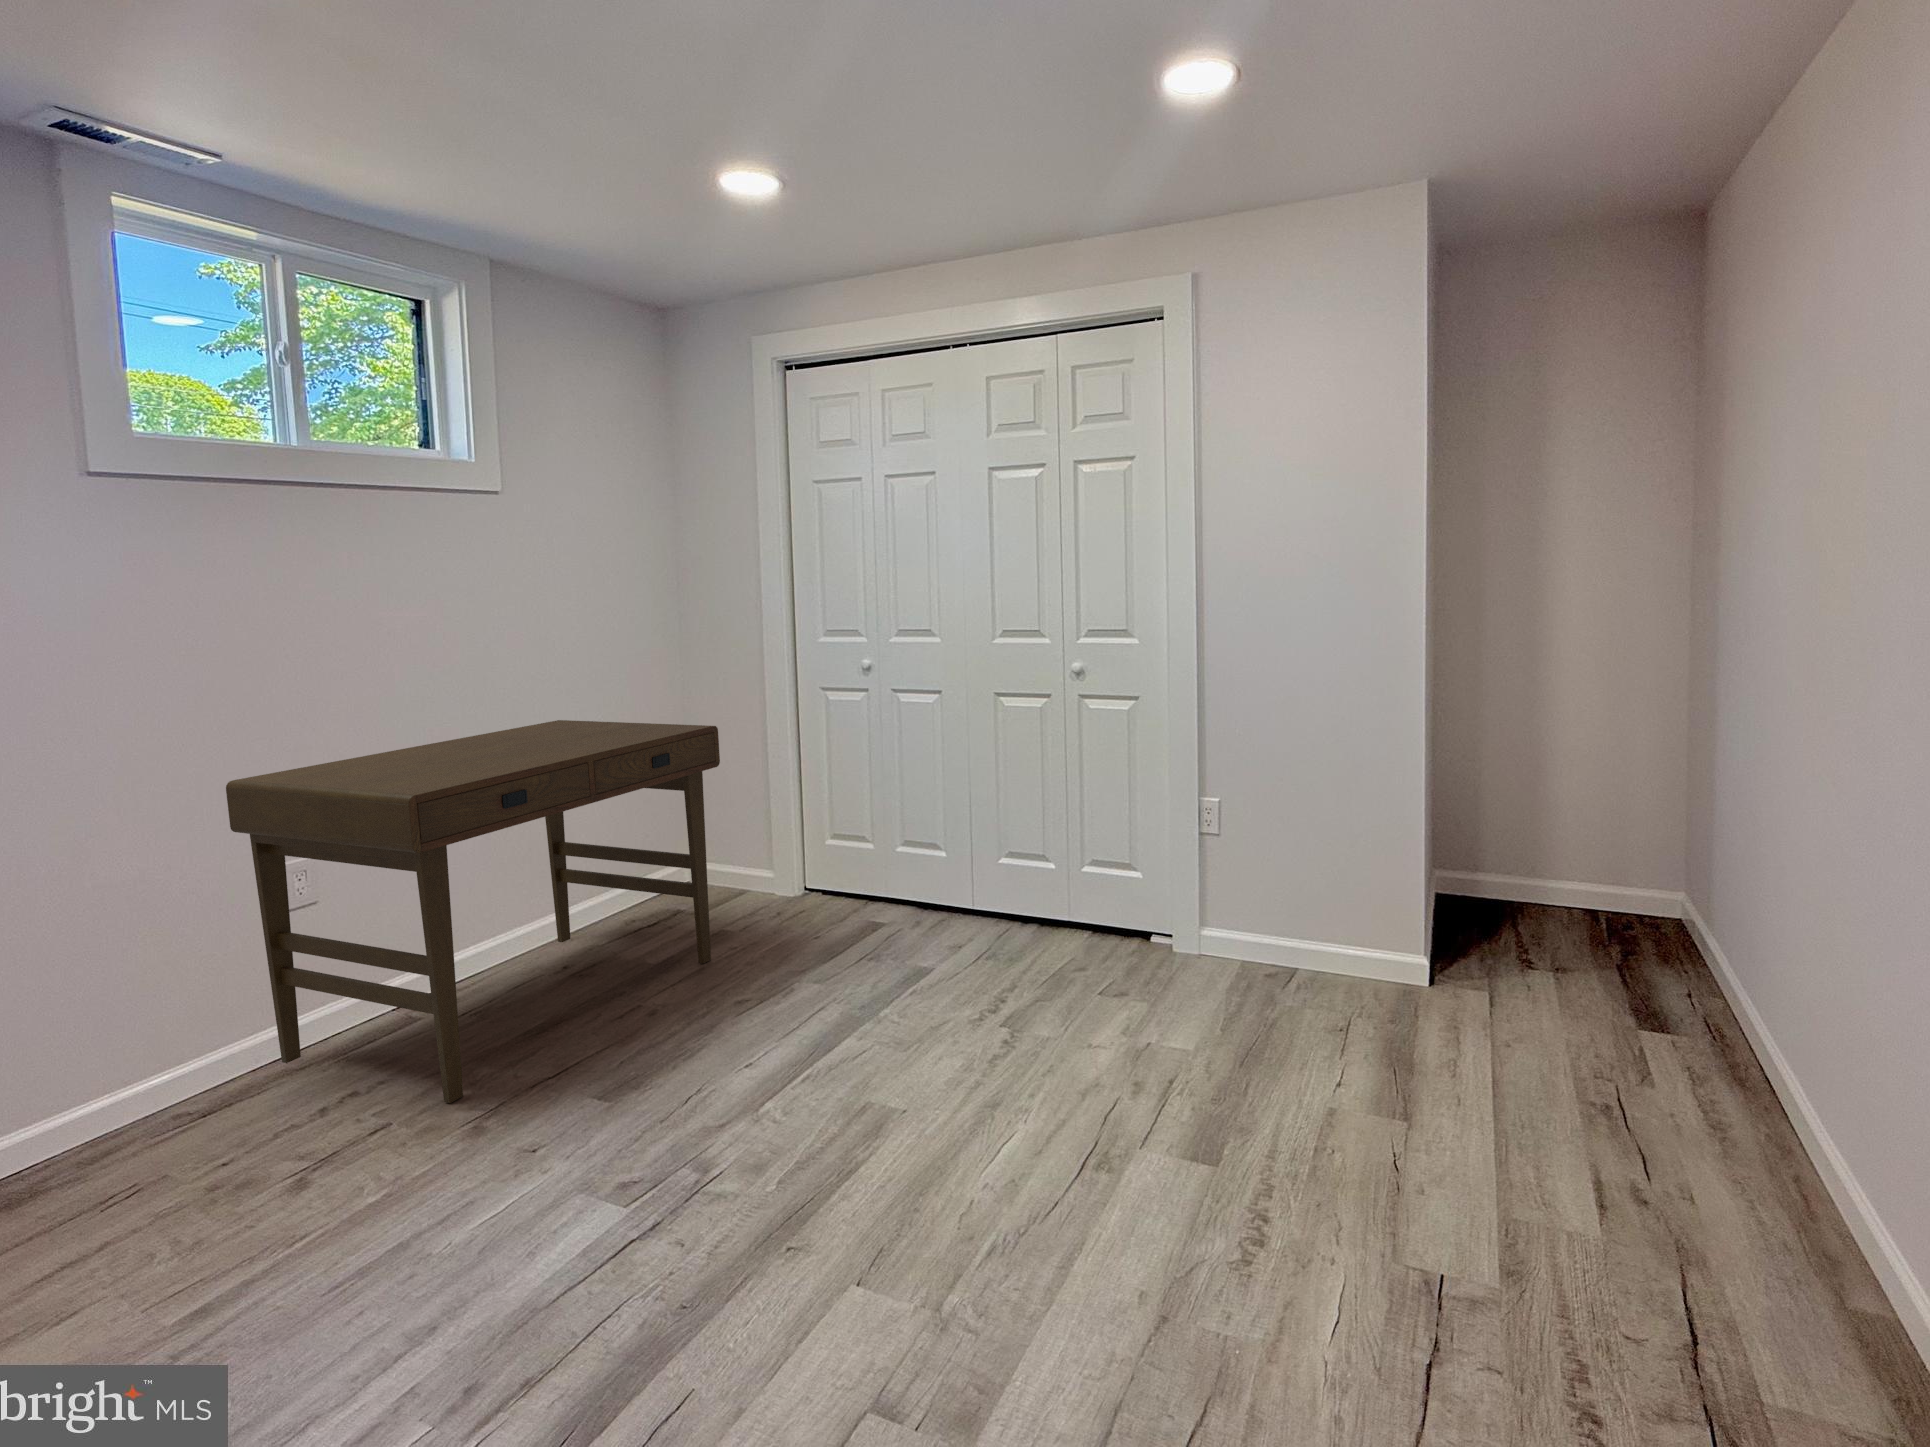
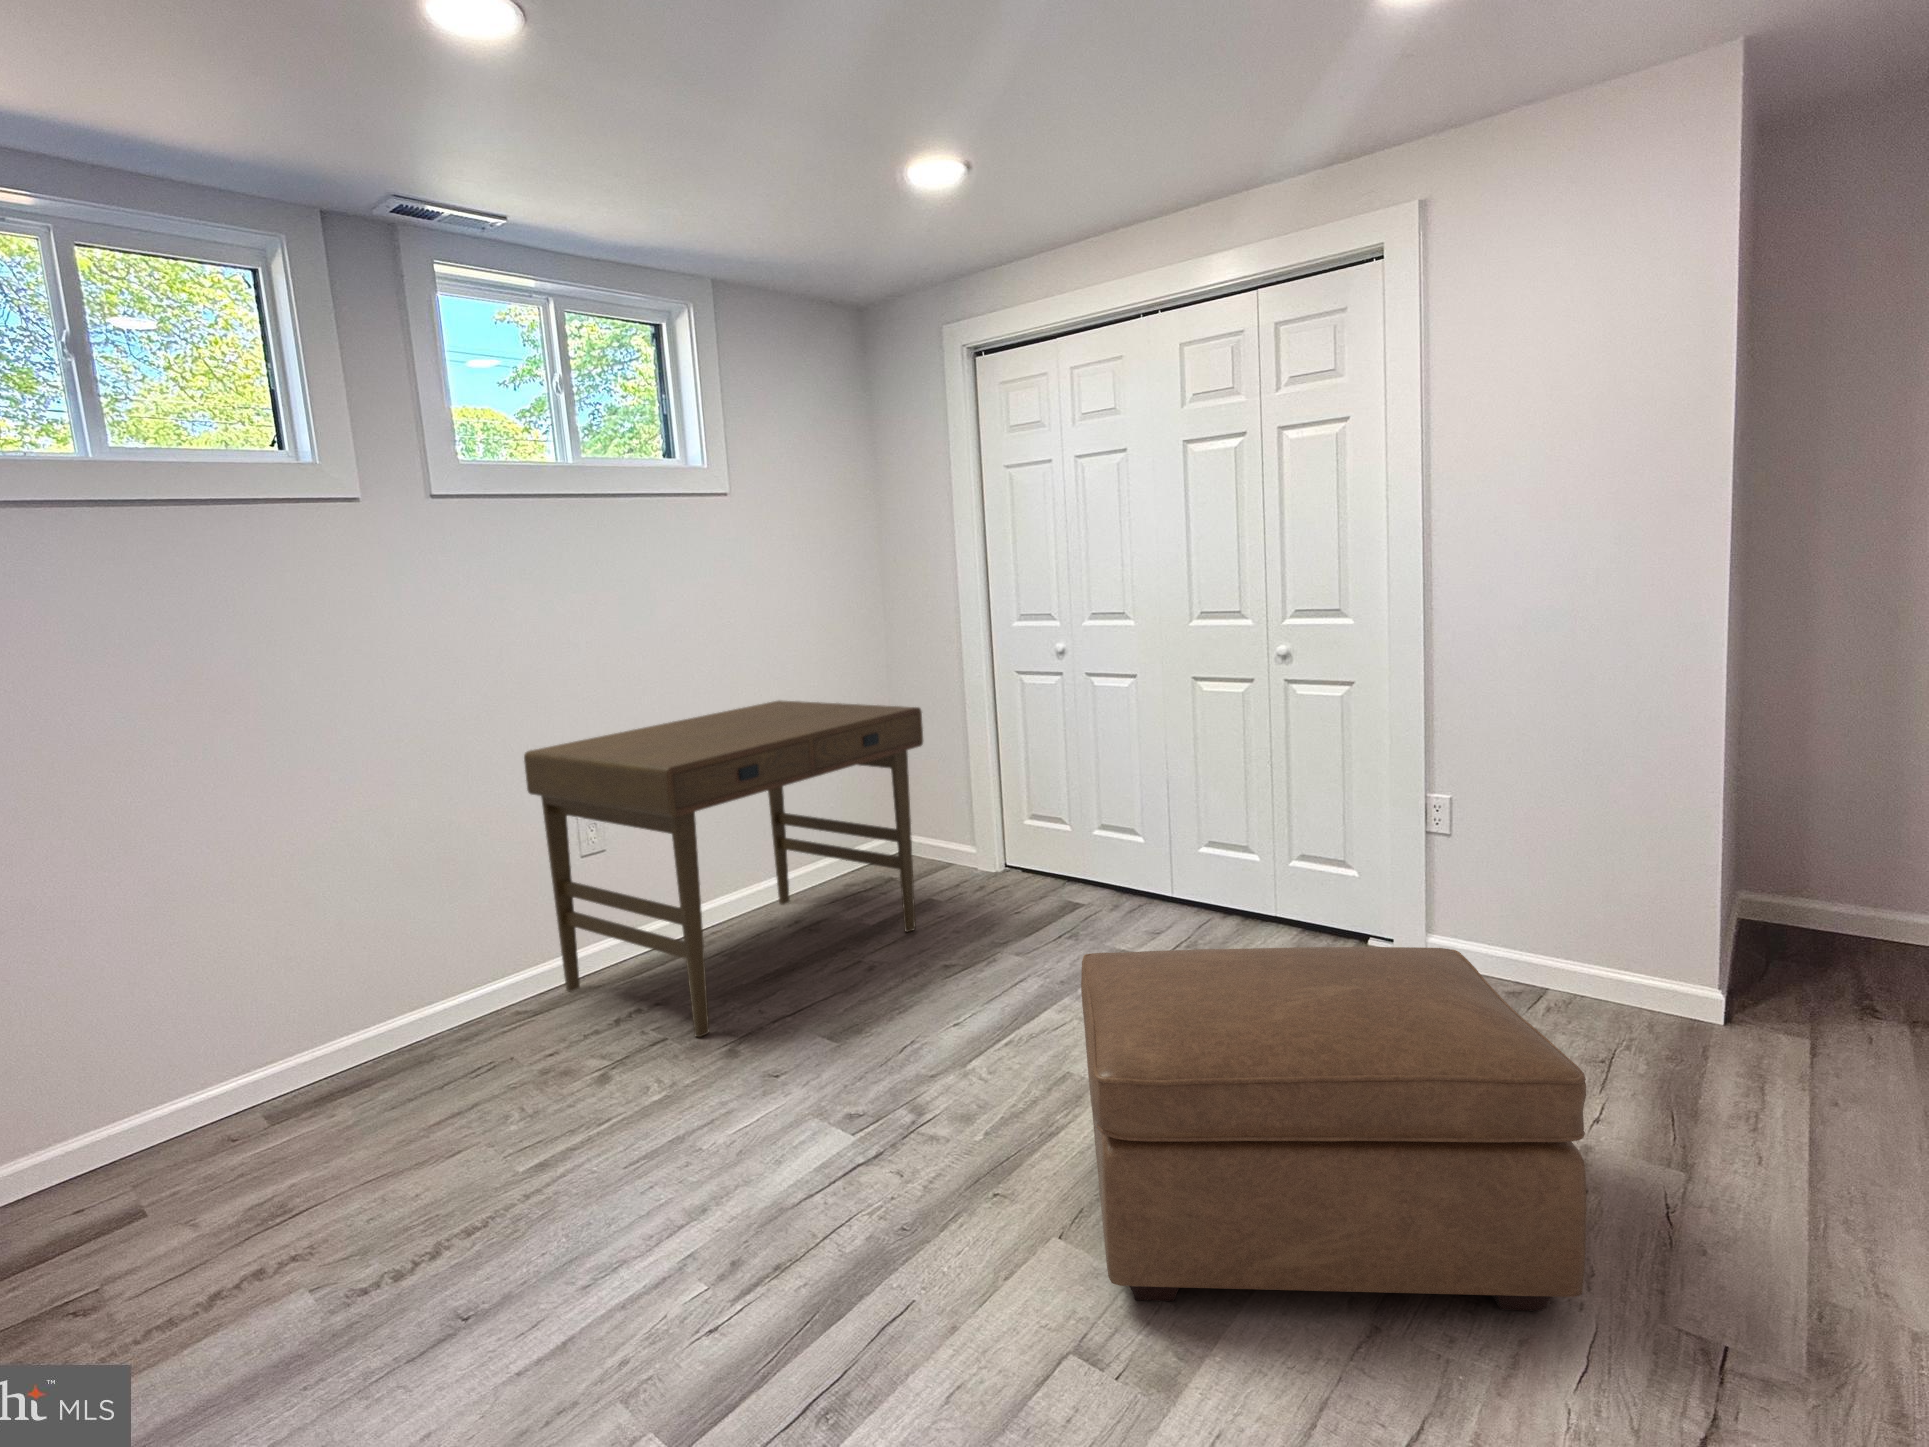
ottoman: none [880,947,1351,1344] -> present [1081,947,1586,1311]

